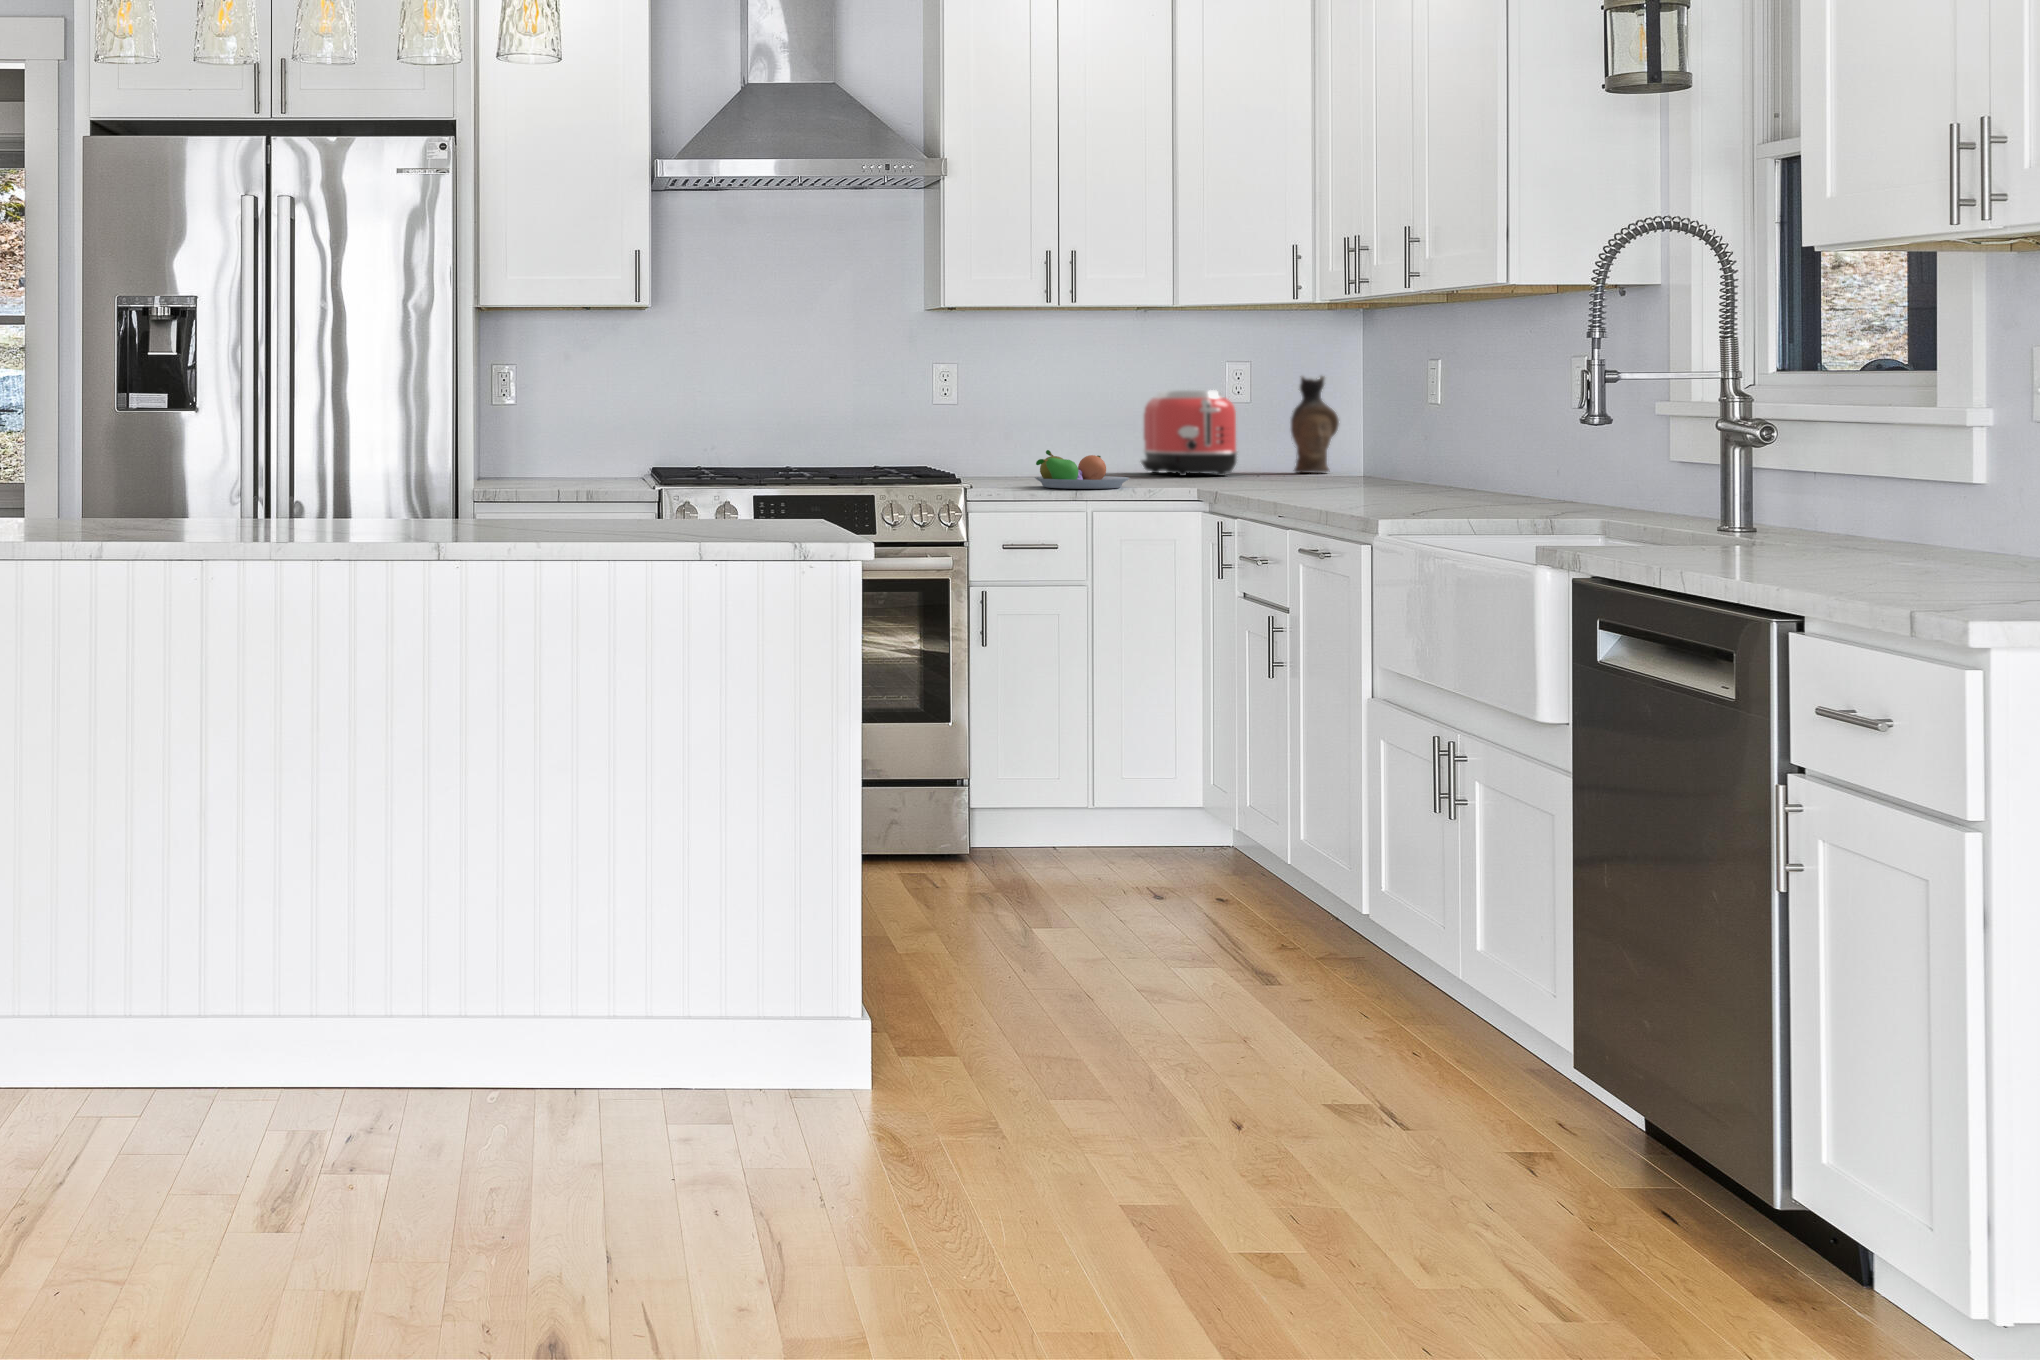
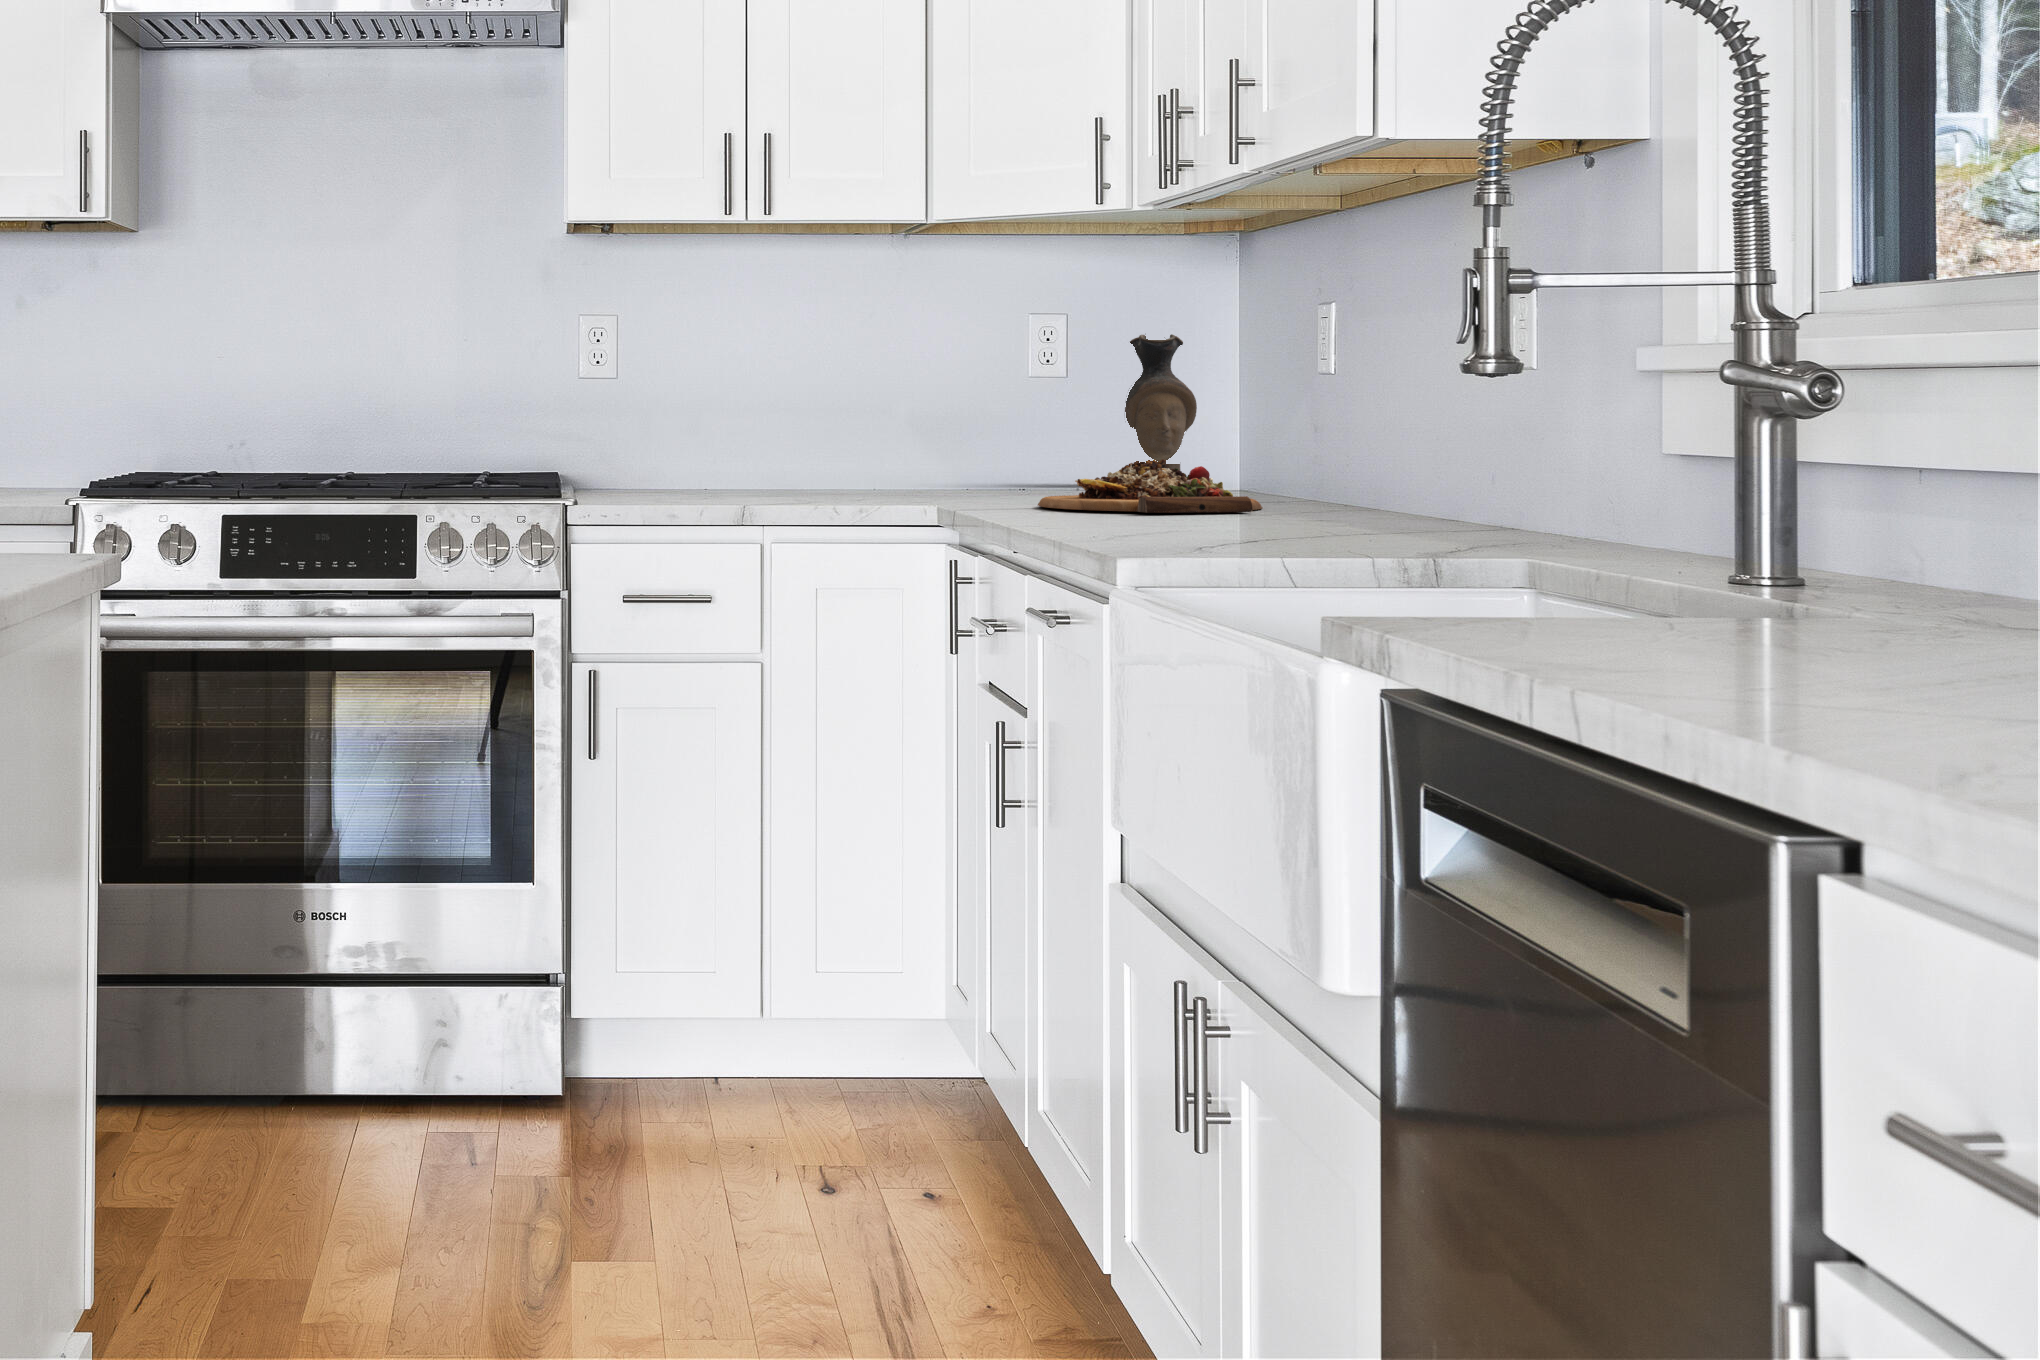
toaster: present [1141,390,1237,476] -> none [897,356,1040,488]
fruit bowl: present [1035,450,1129,489] -> none [676,444,830,506]
cutting board: none [1266,459,1408,492] -> present [1038,459,1263,513]

